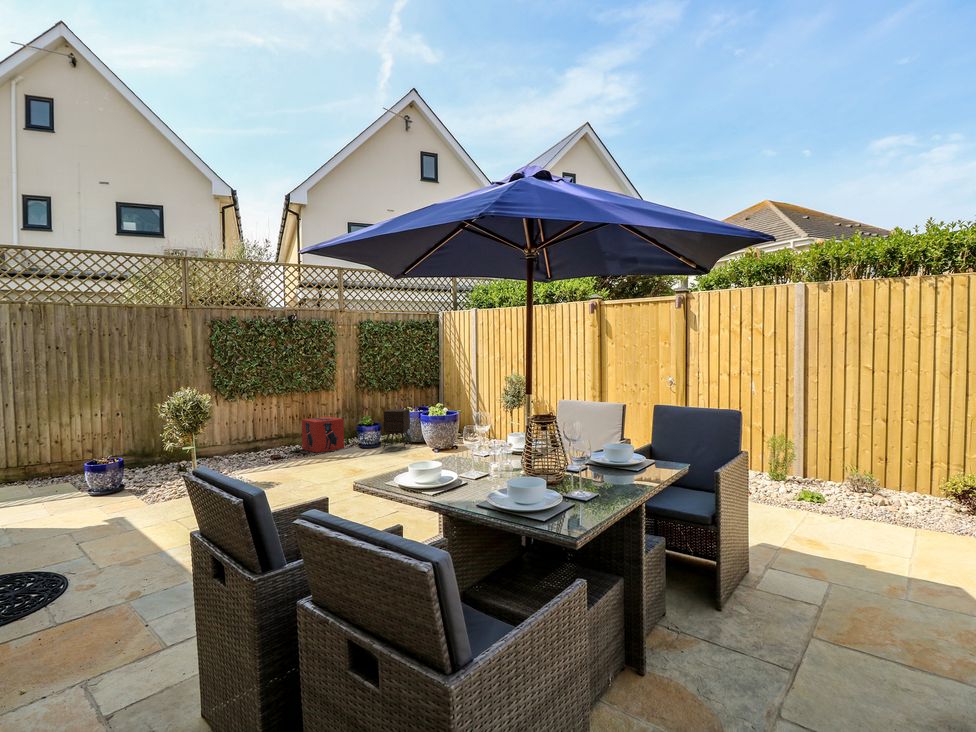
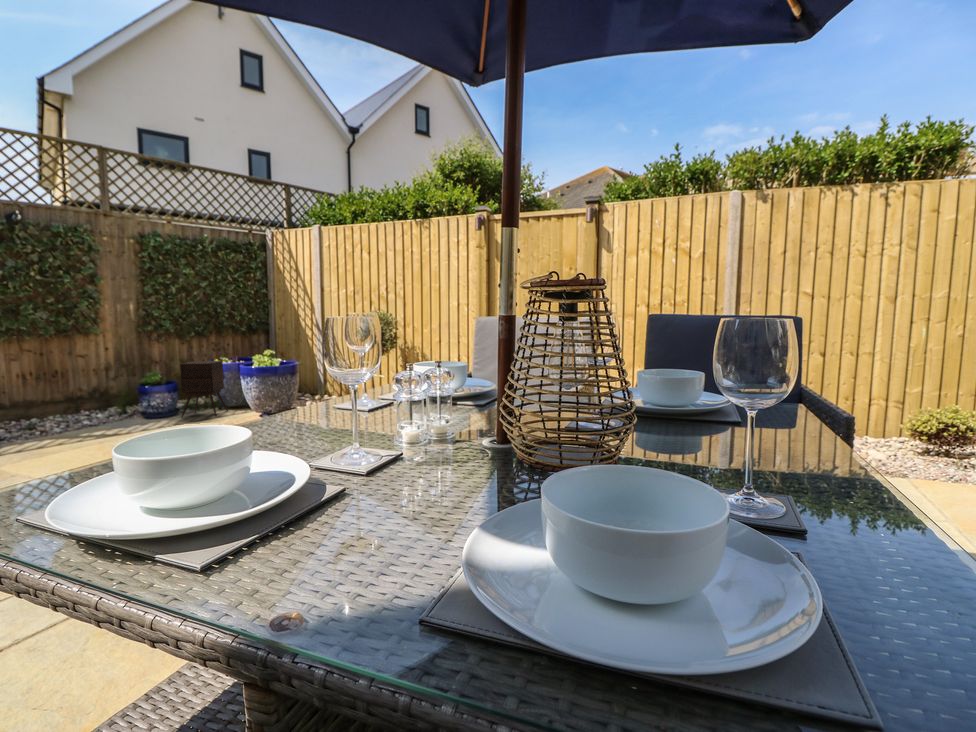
storage box: present [302,417,344,453] -> none [39,374,117,427]

